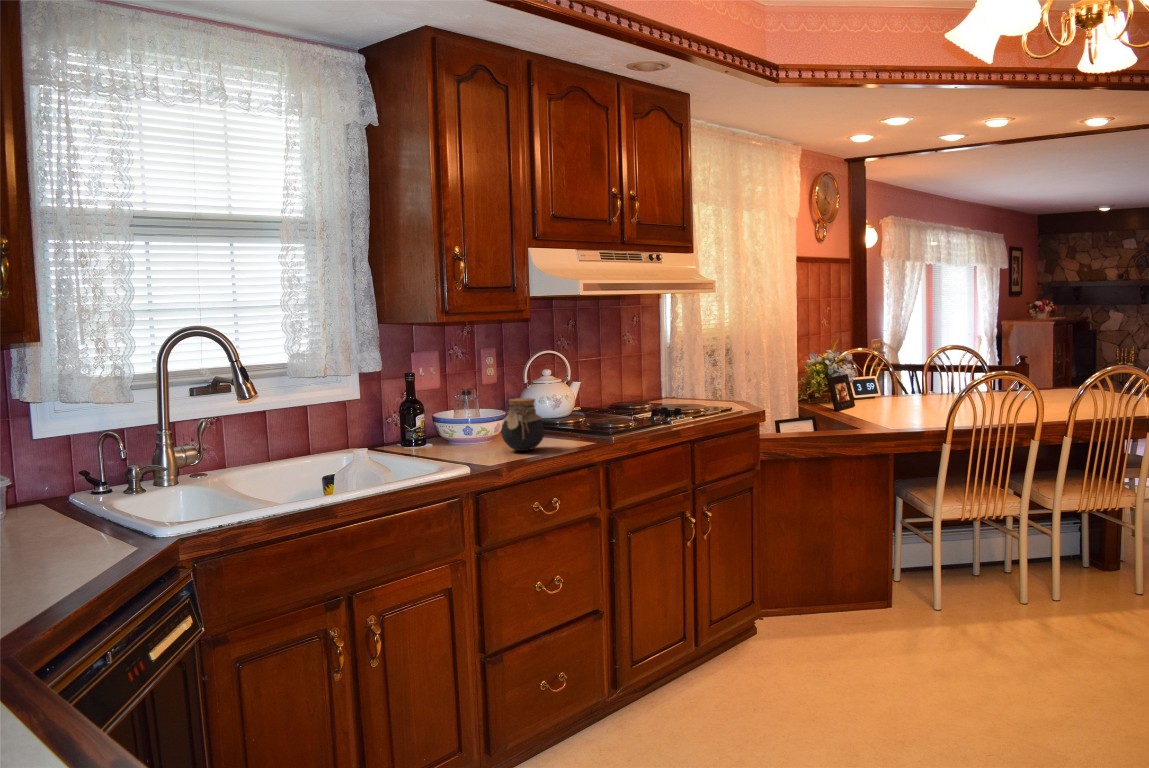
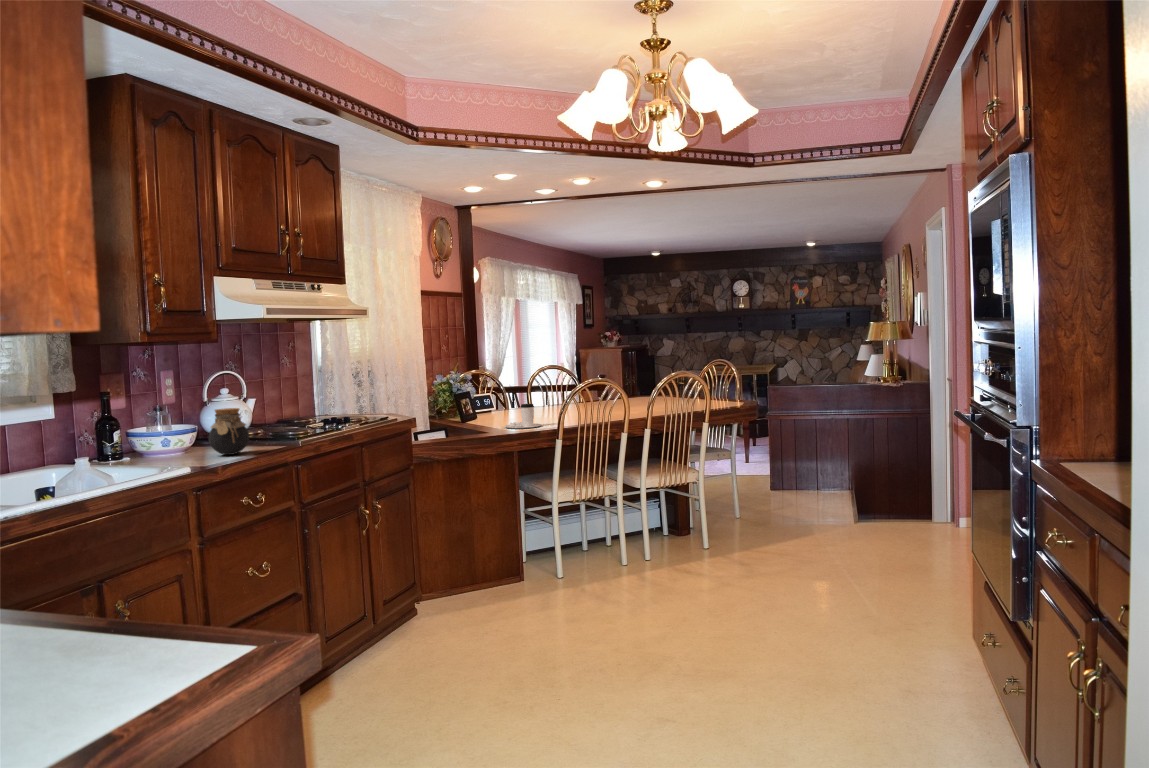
coffee cup: none [878,396,926,426] -> present [504,404,541,429]

